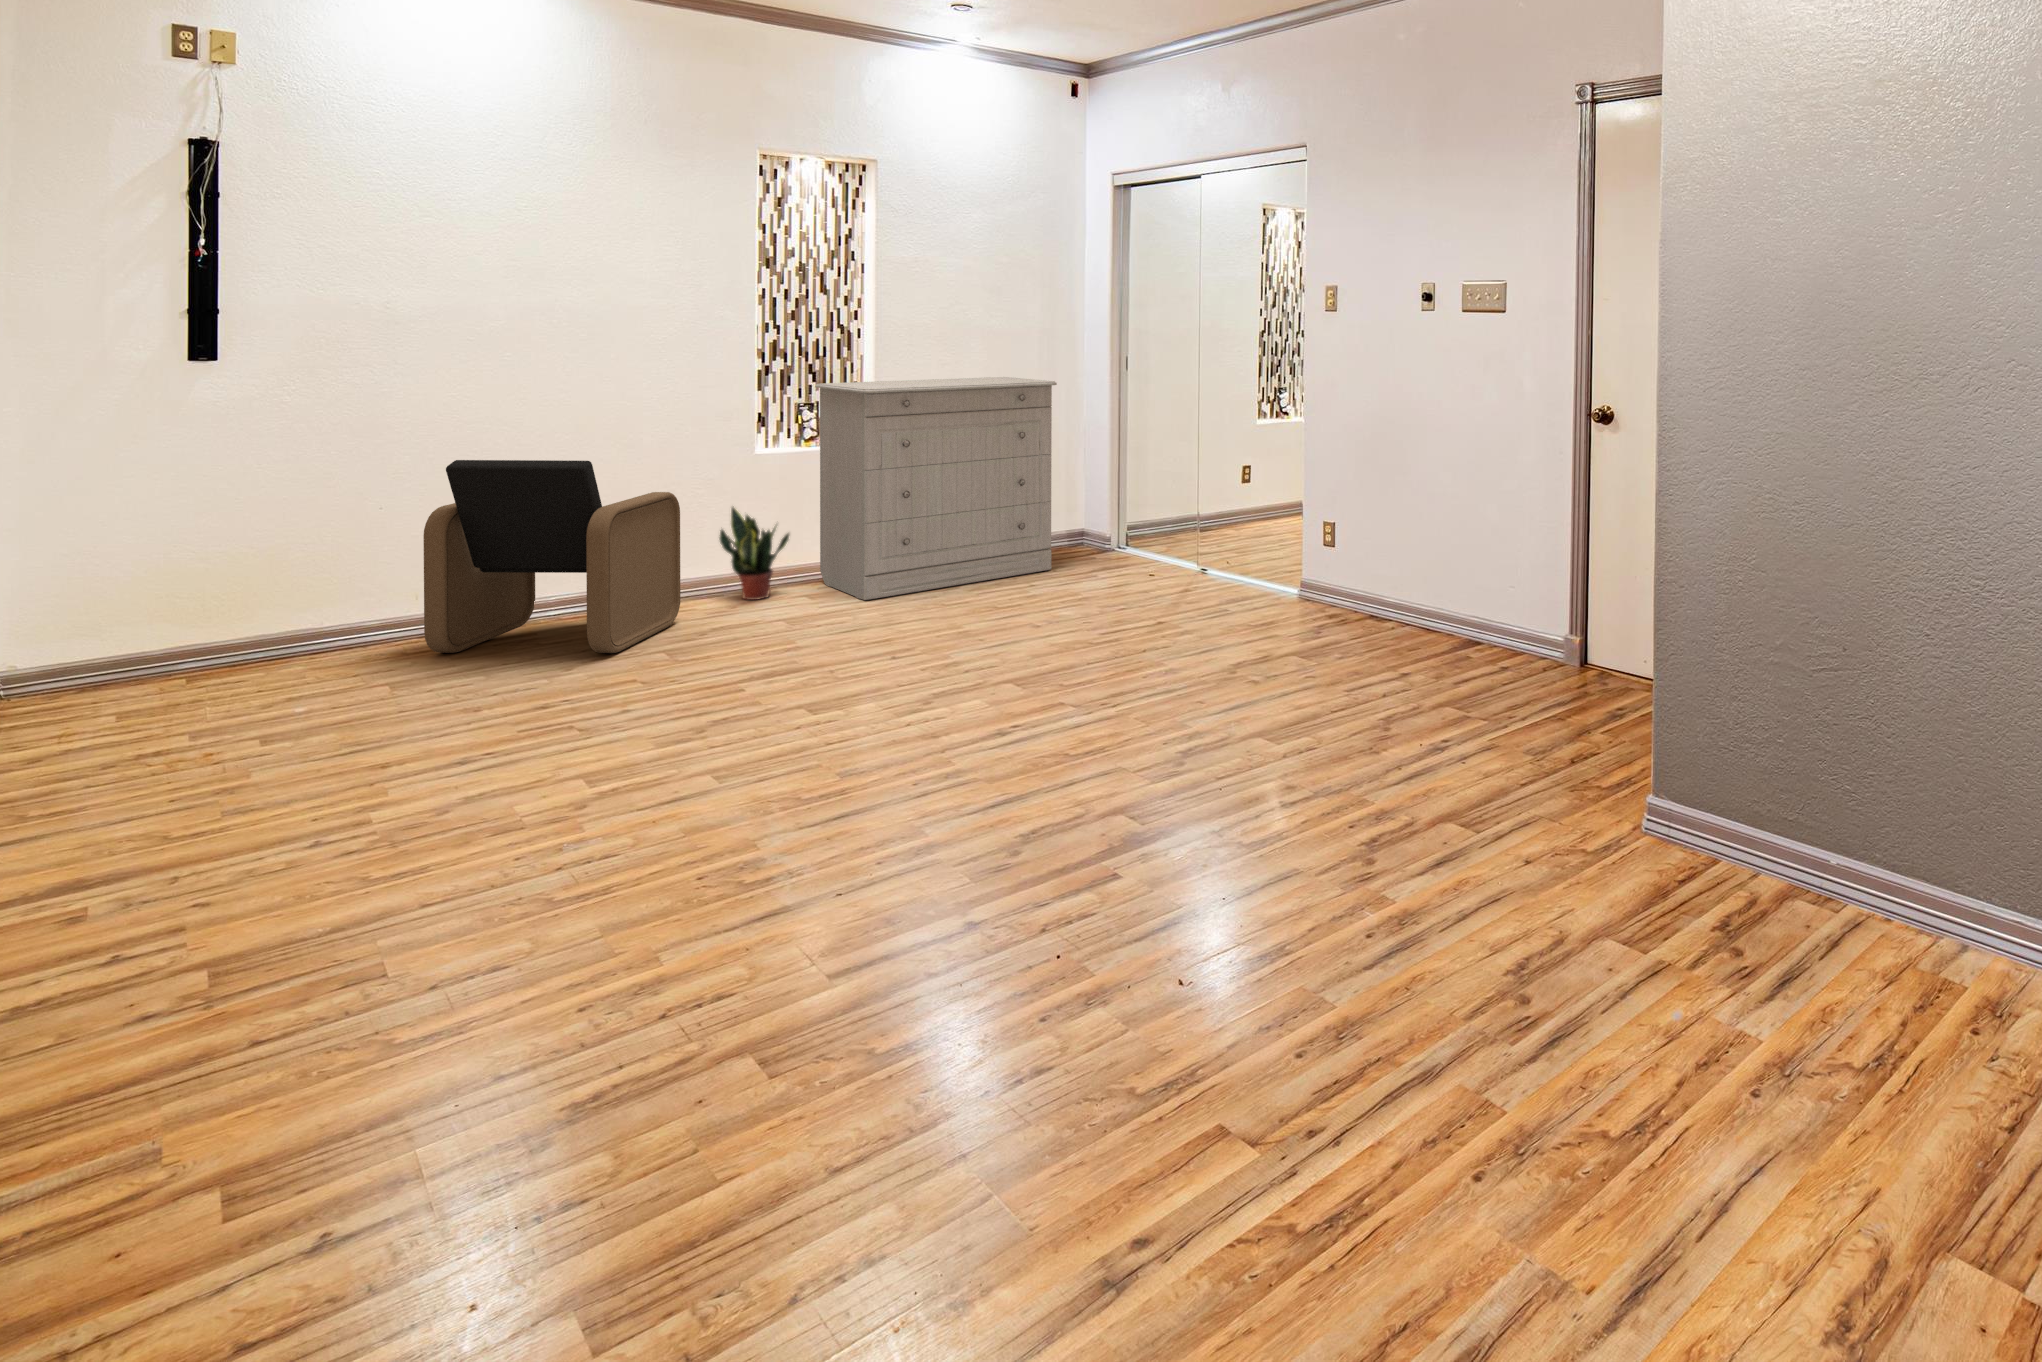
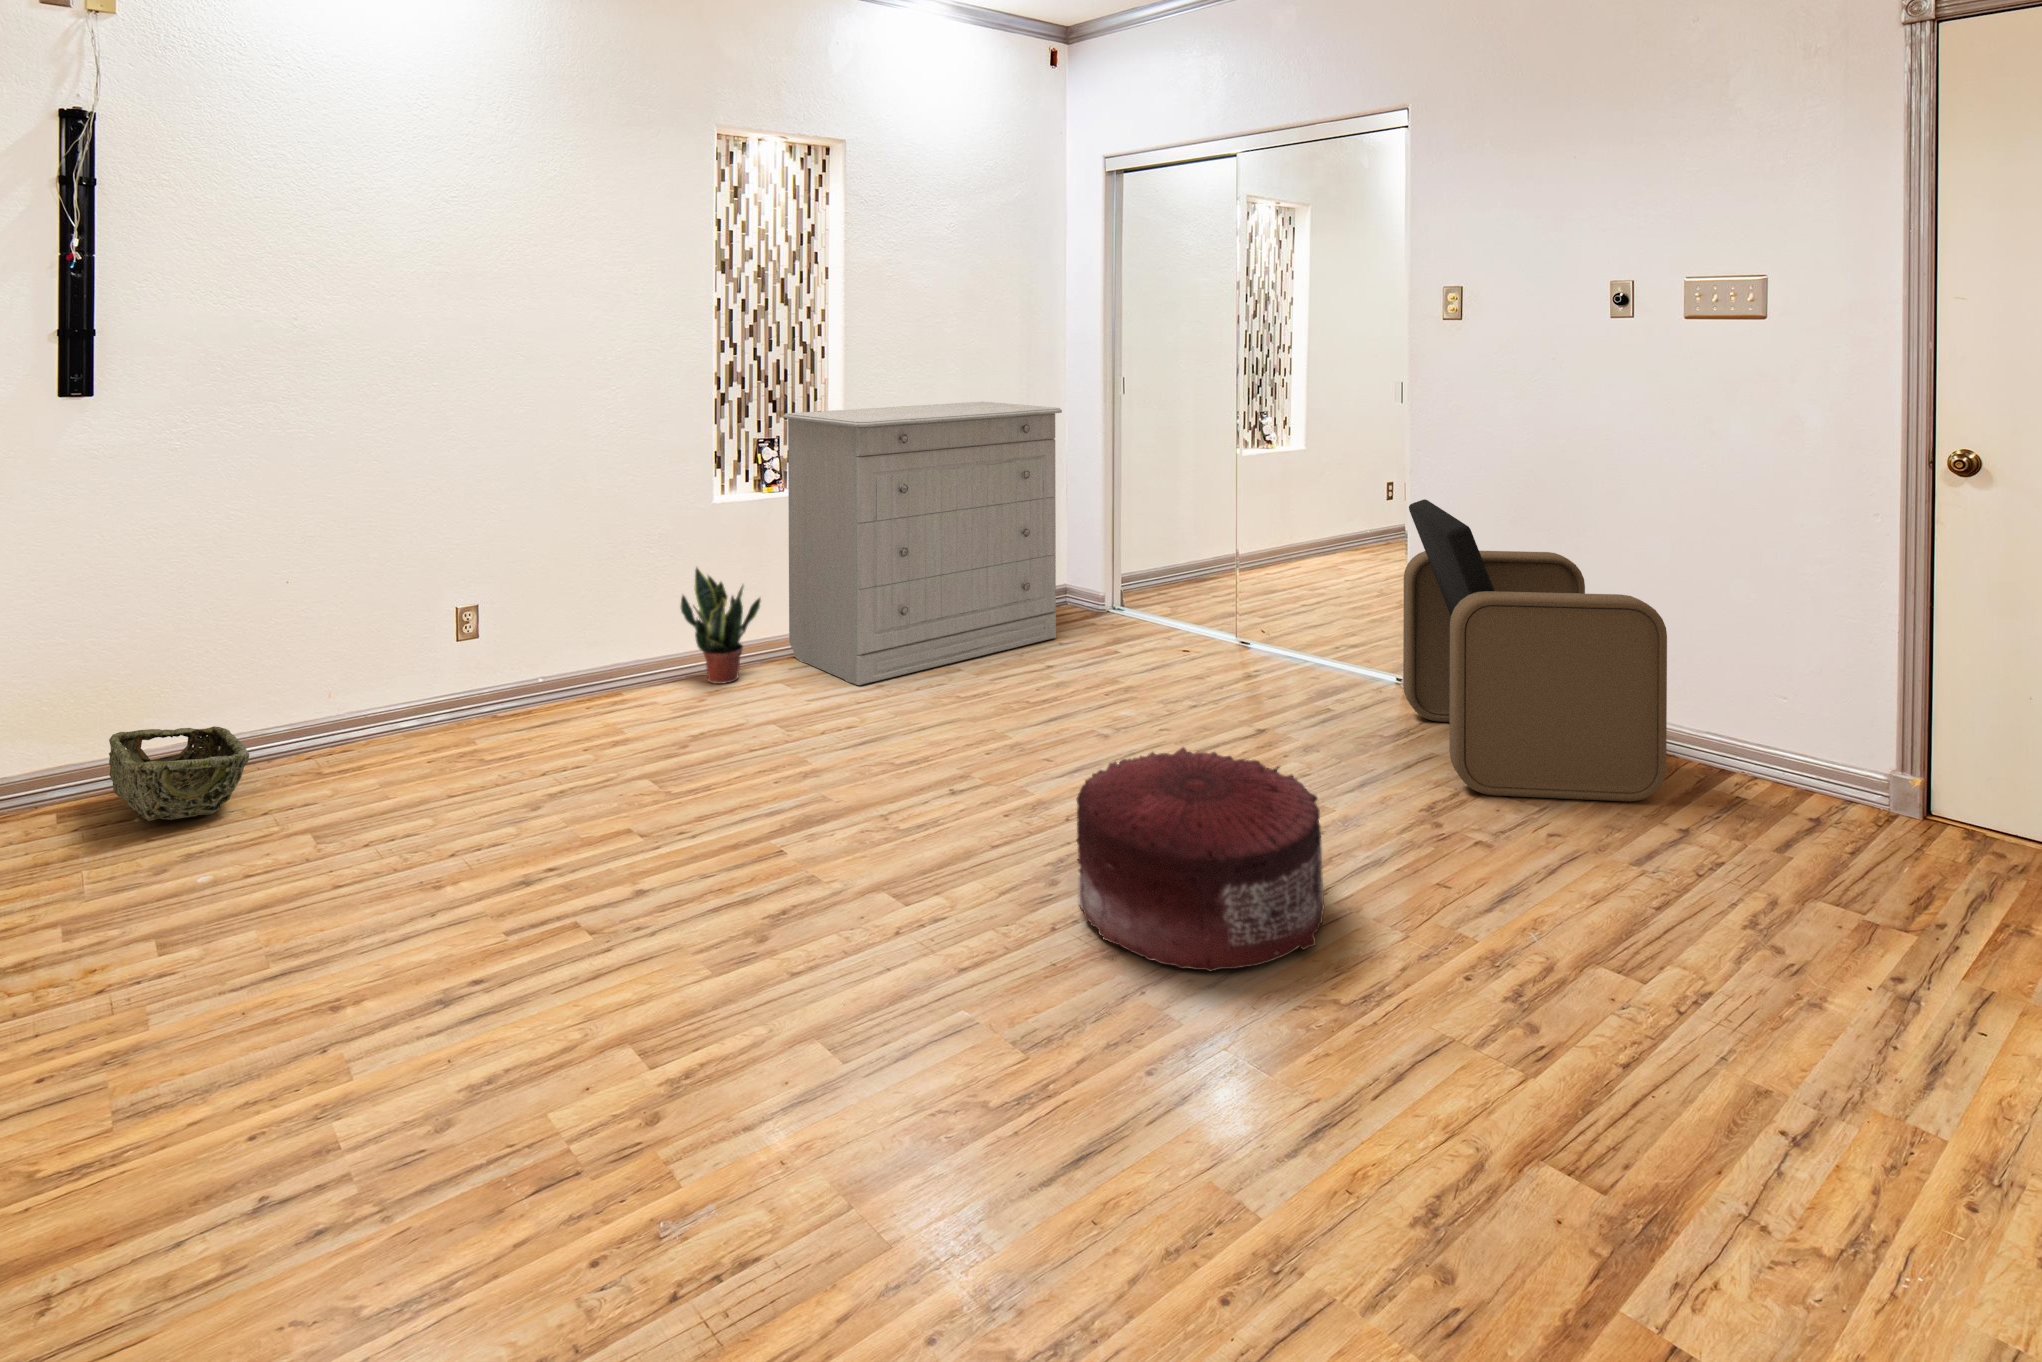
armchair: present [424,460,680,653] -> present [1403,499,1667,801]
pouf: none [932,613,1107,742] -> present [1077,747,1324,972]
woven basket: none [228,618,341,680] -> present [109,726,249,821]

